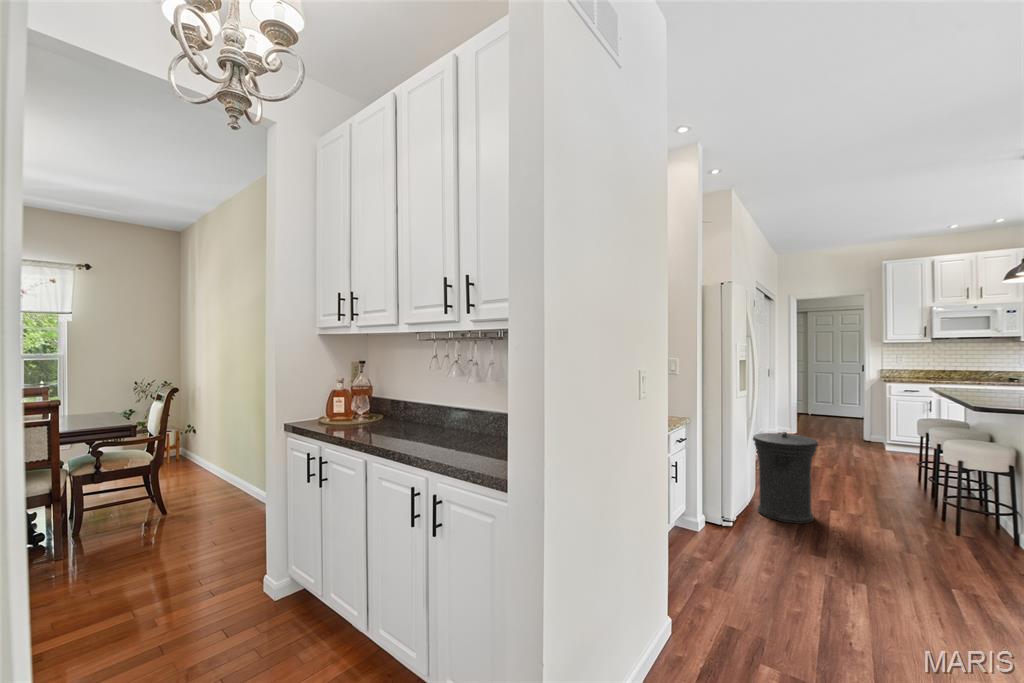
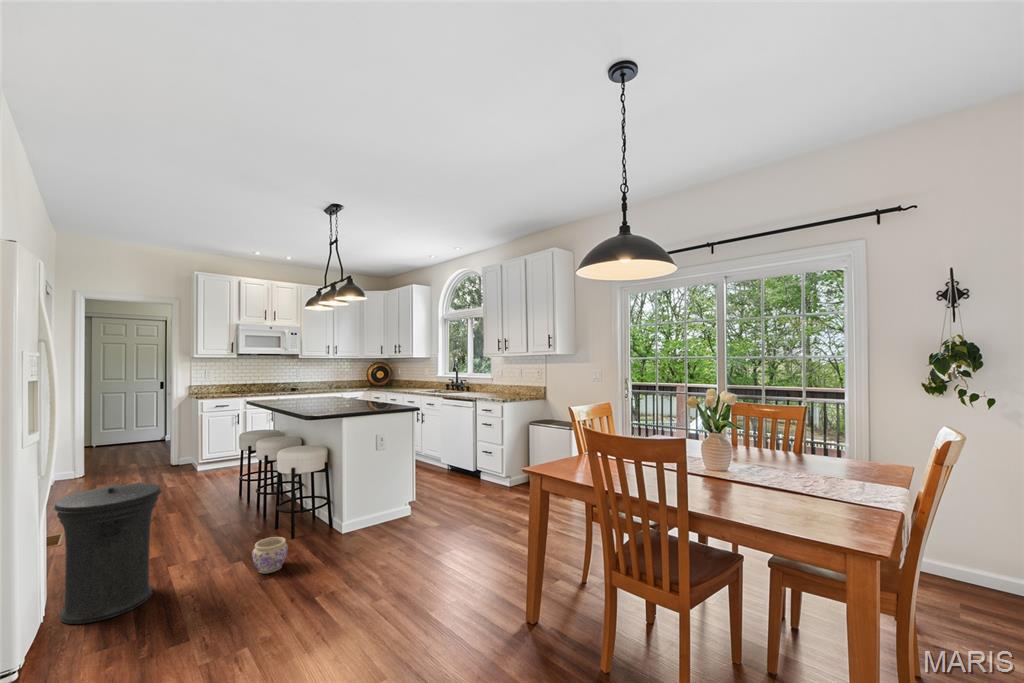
planter: none [897,516,938,551] -> present [252,537,288,574]

